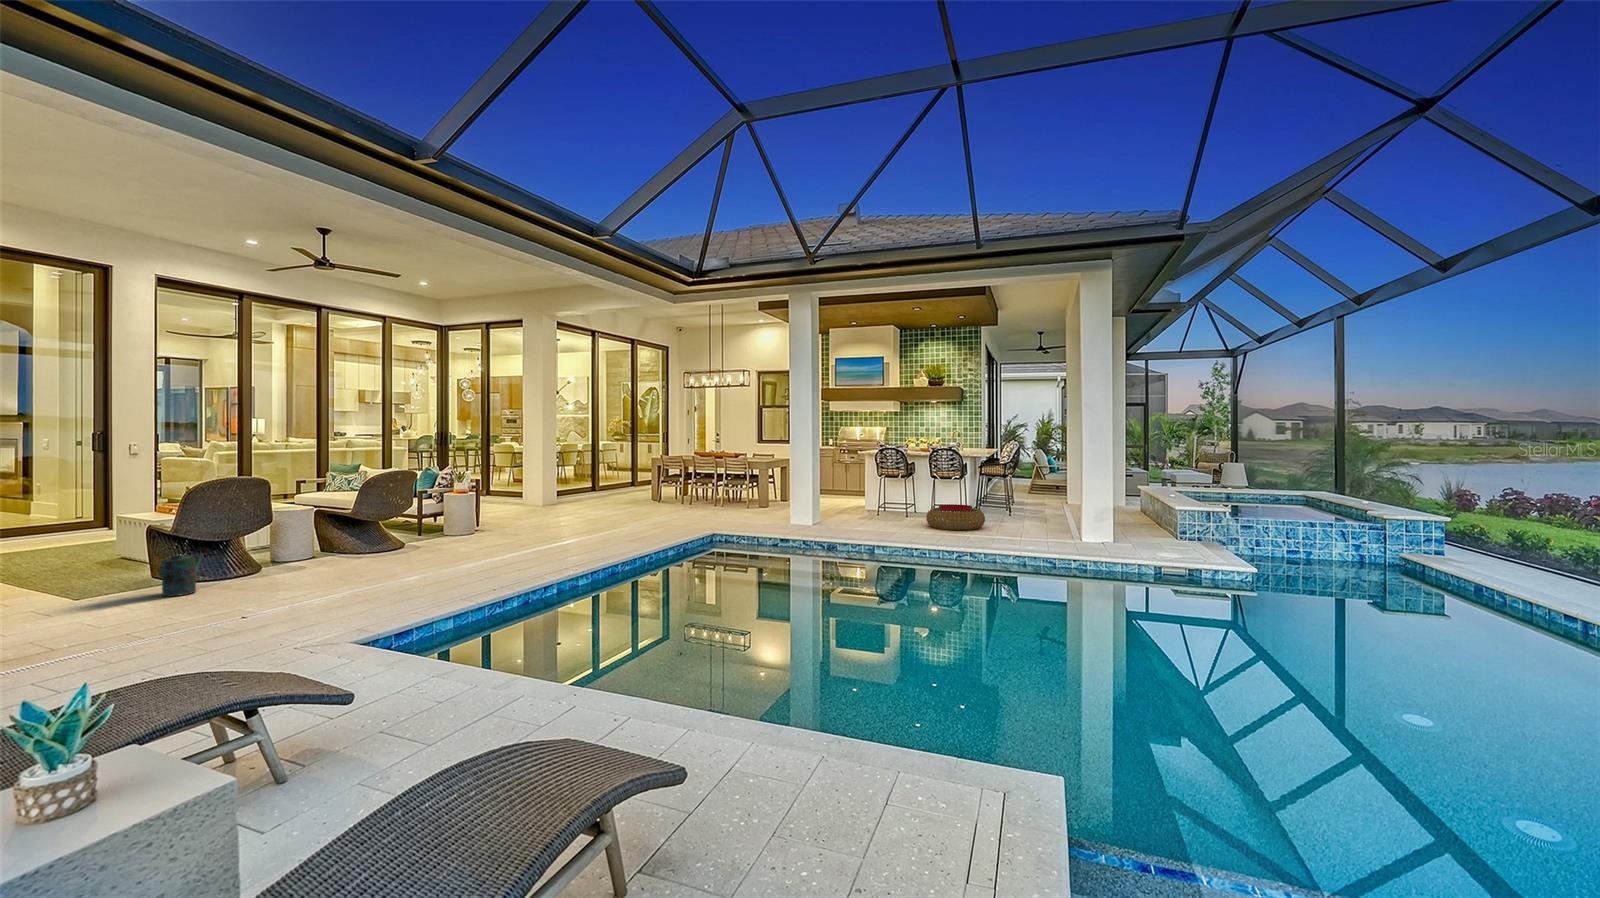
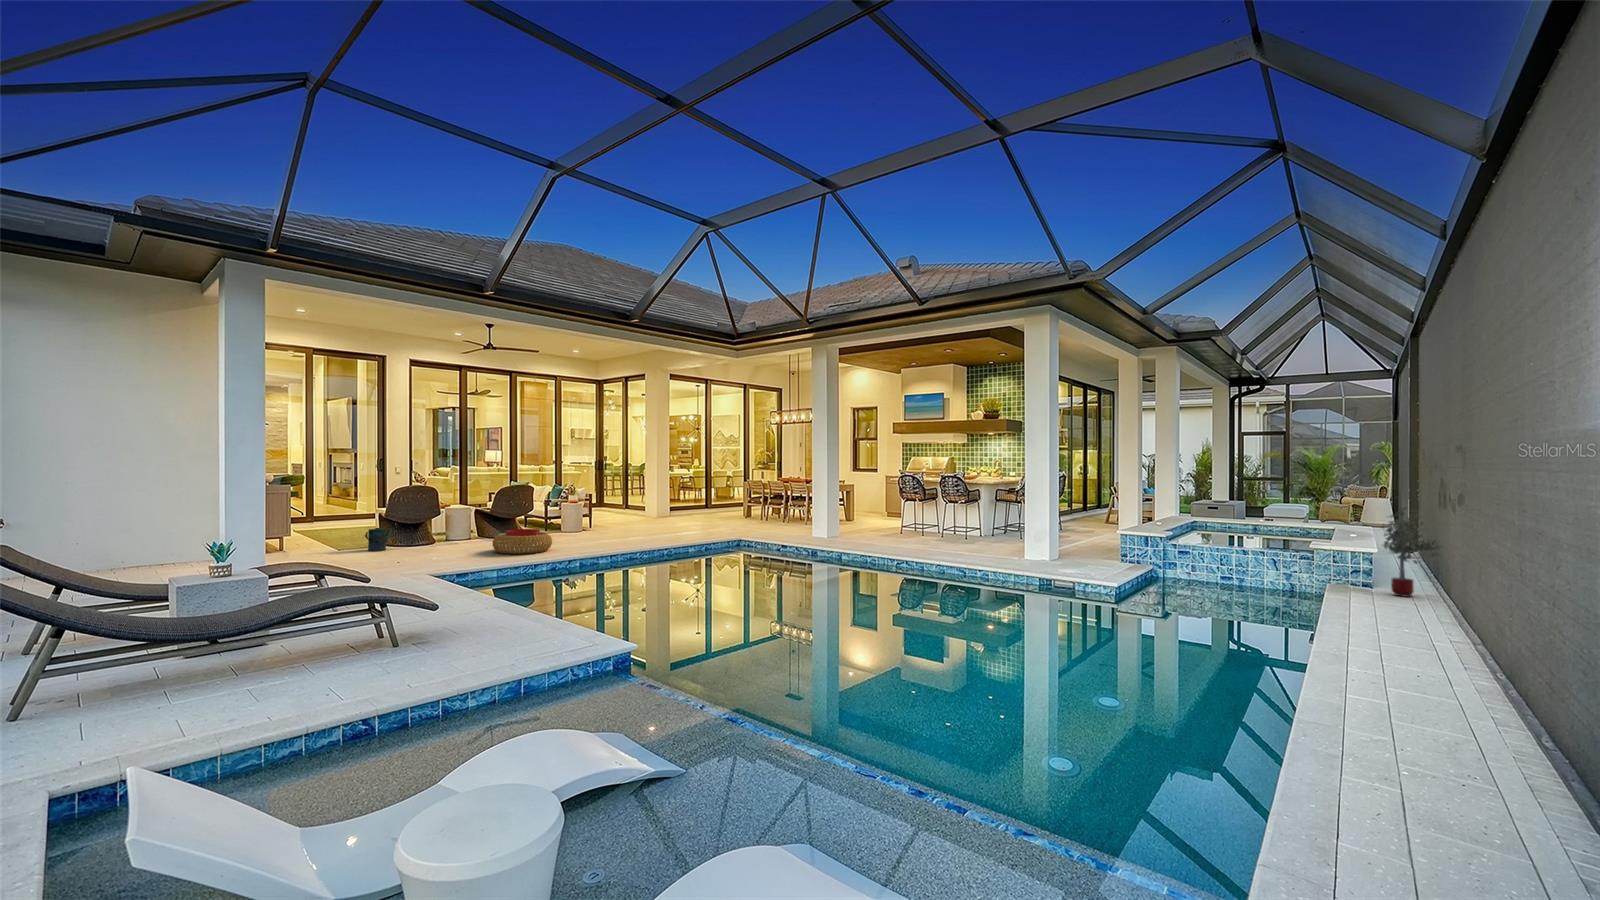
potted tree: none [1479,476,1548,564] -> present [1381,508,1441,597]
pouf: present [926,504,985,530] -> present [493,529,552,554]

